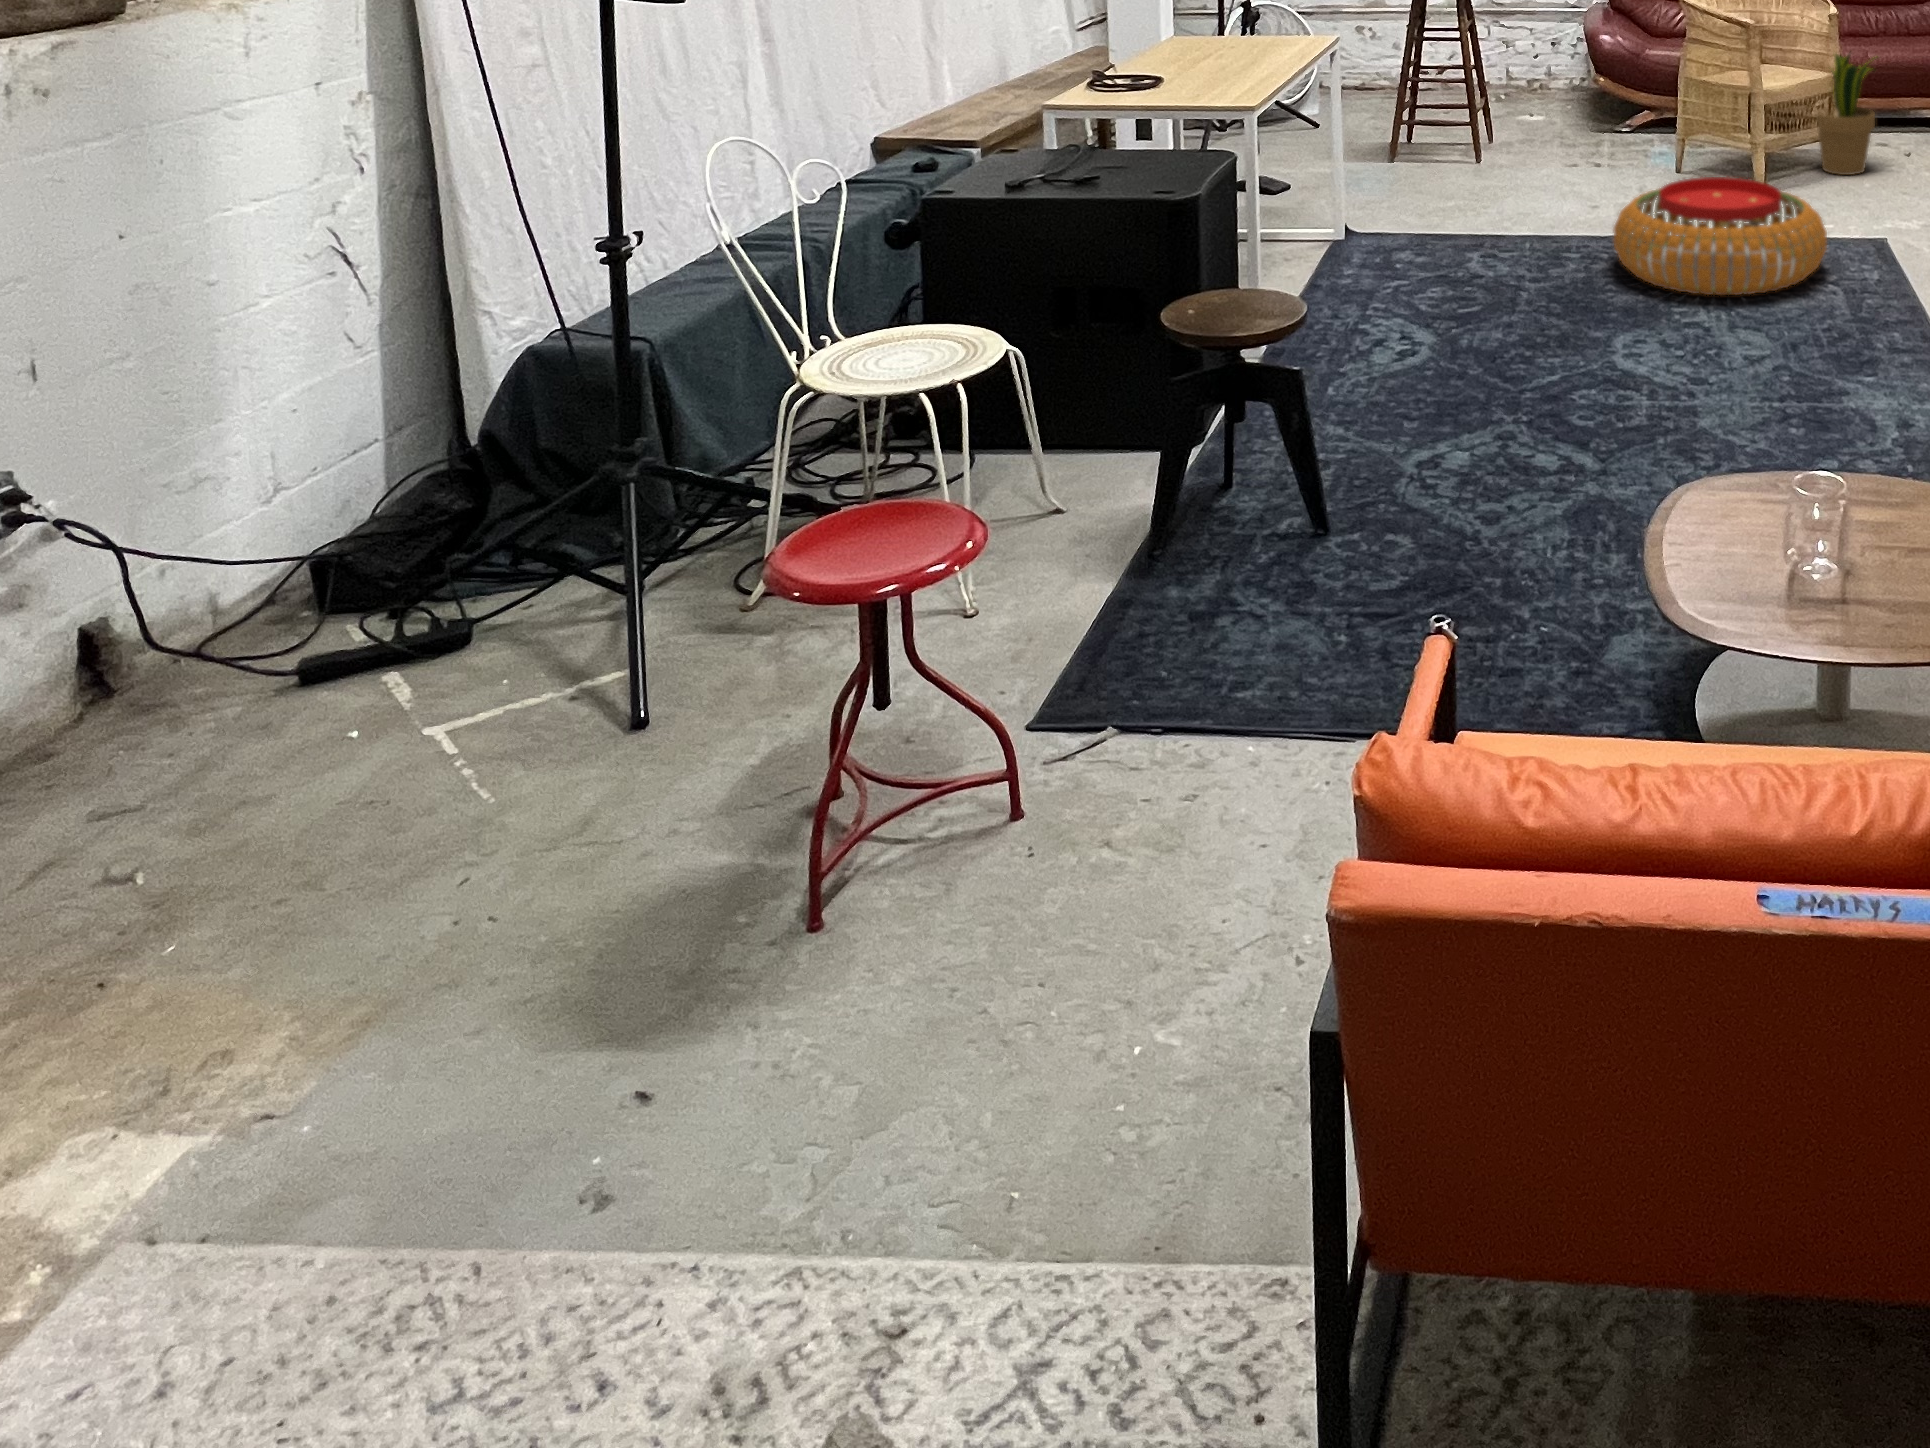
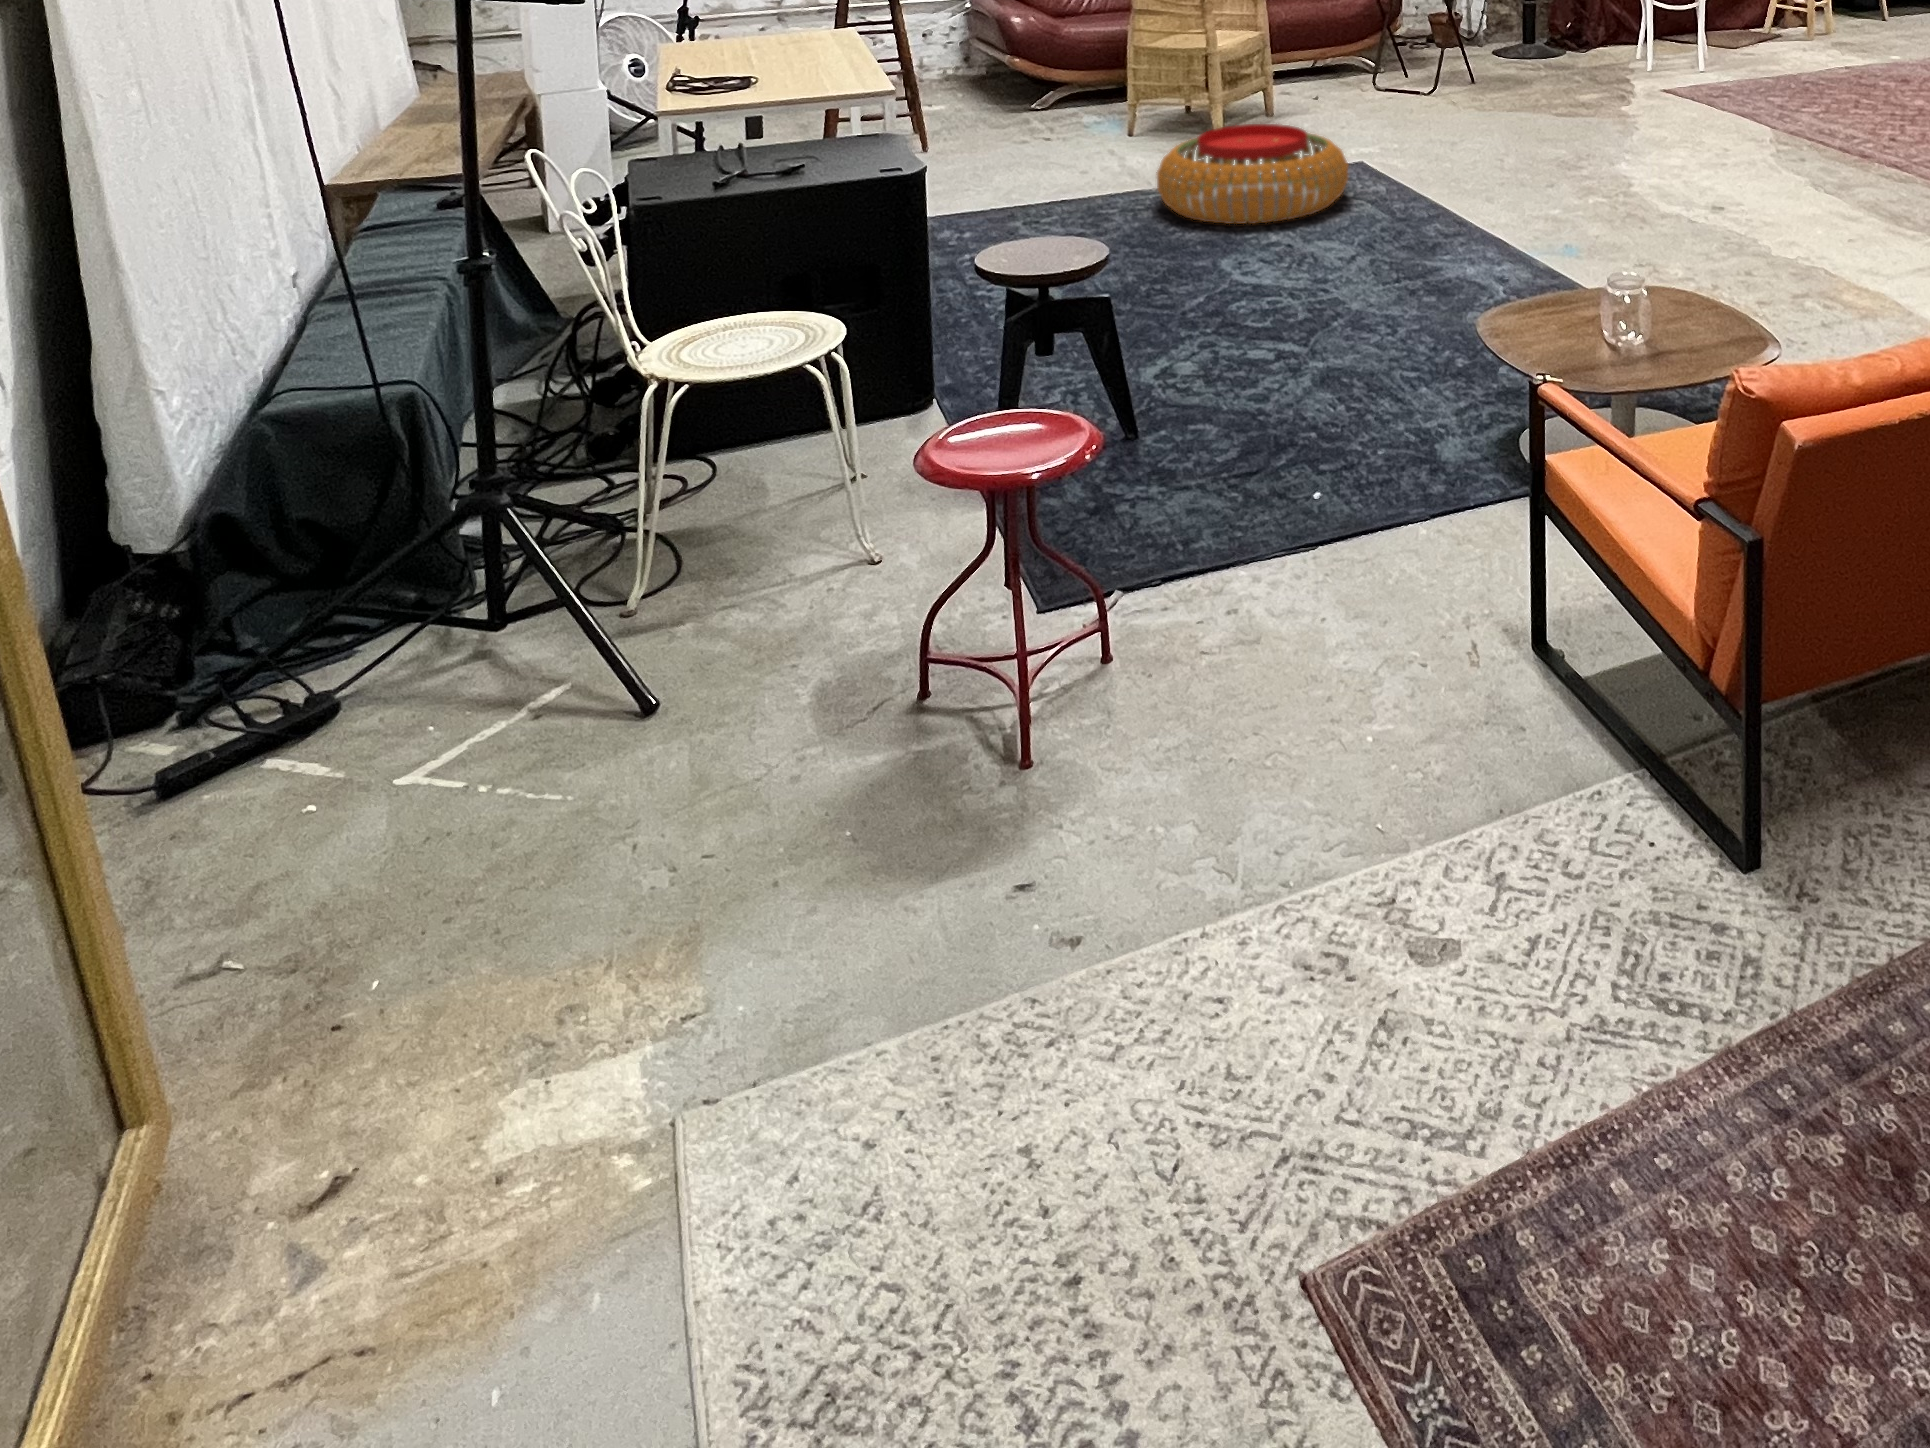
potted plant: present [1817,54,1875,175] -> none [1250,10,1310,122]

